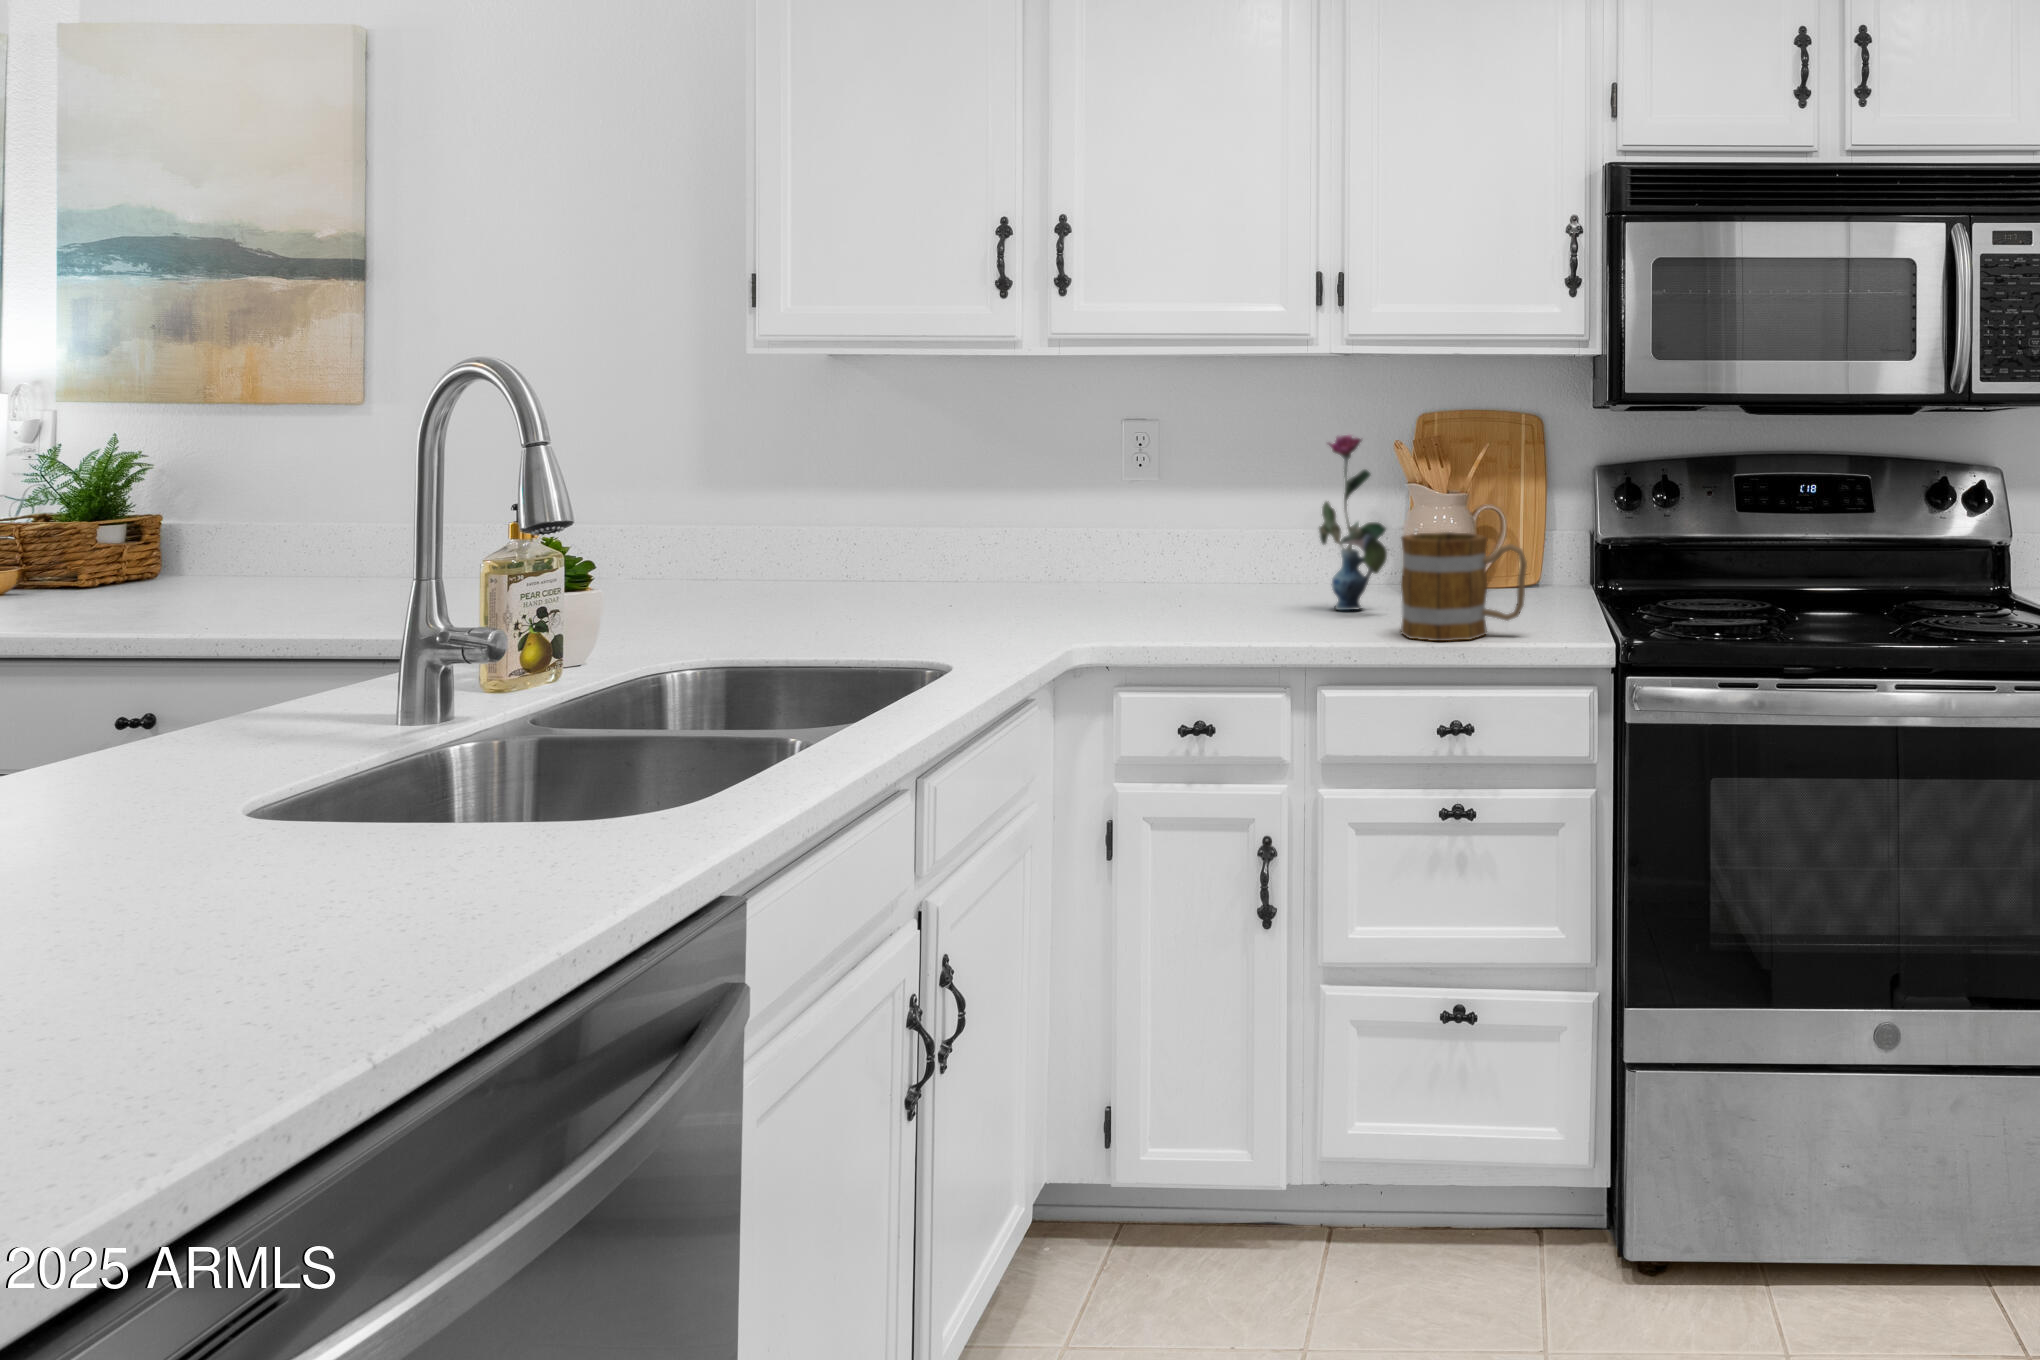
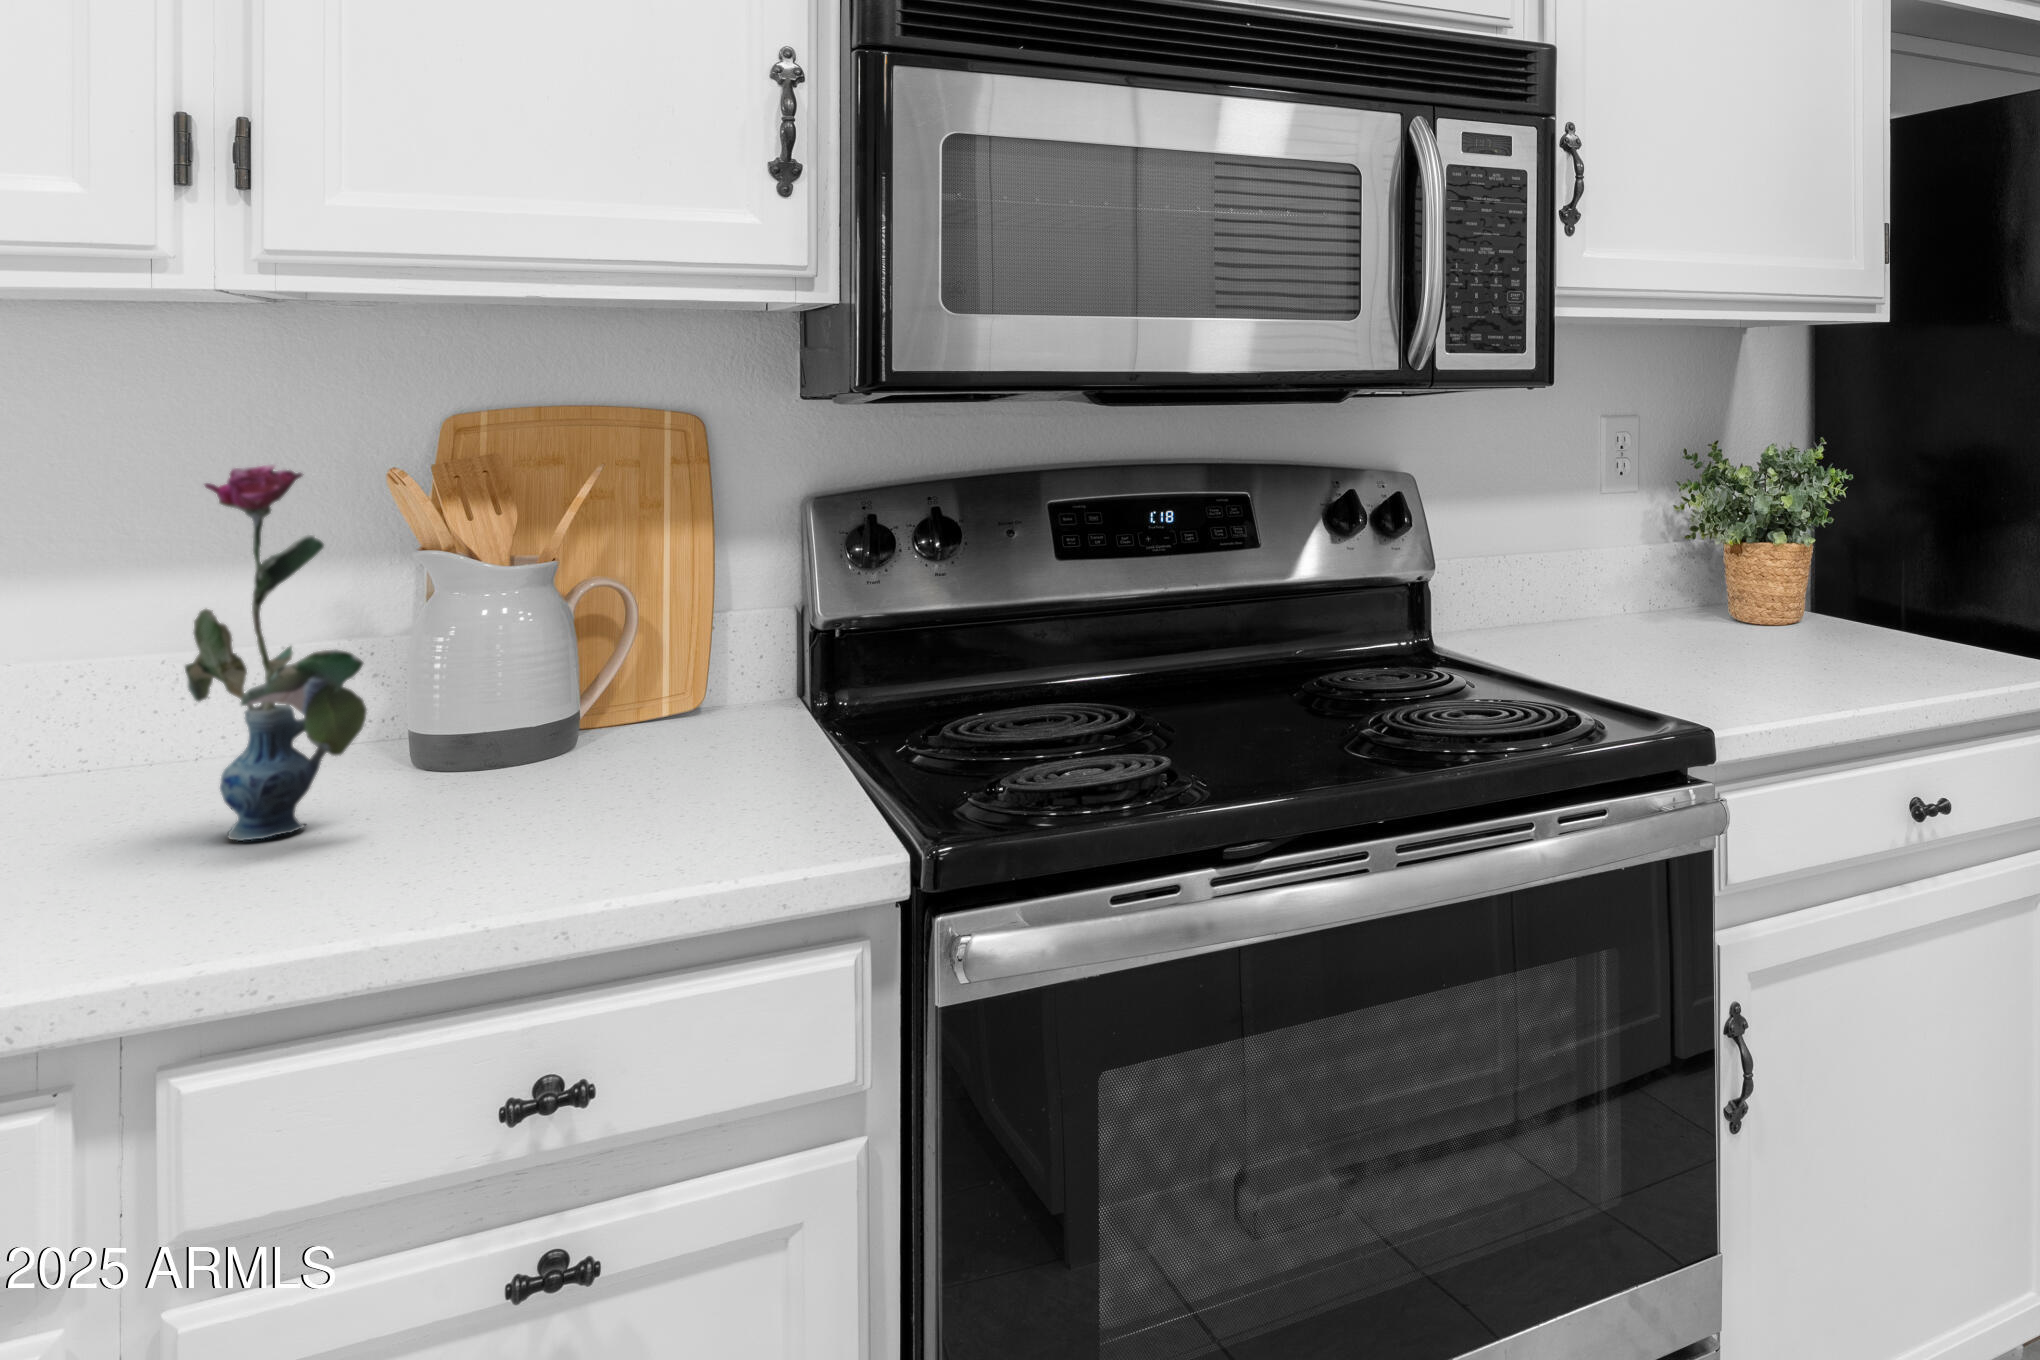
mug: present [1401,532,1527,641] -> none [401,663,711,917]

